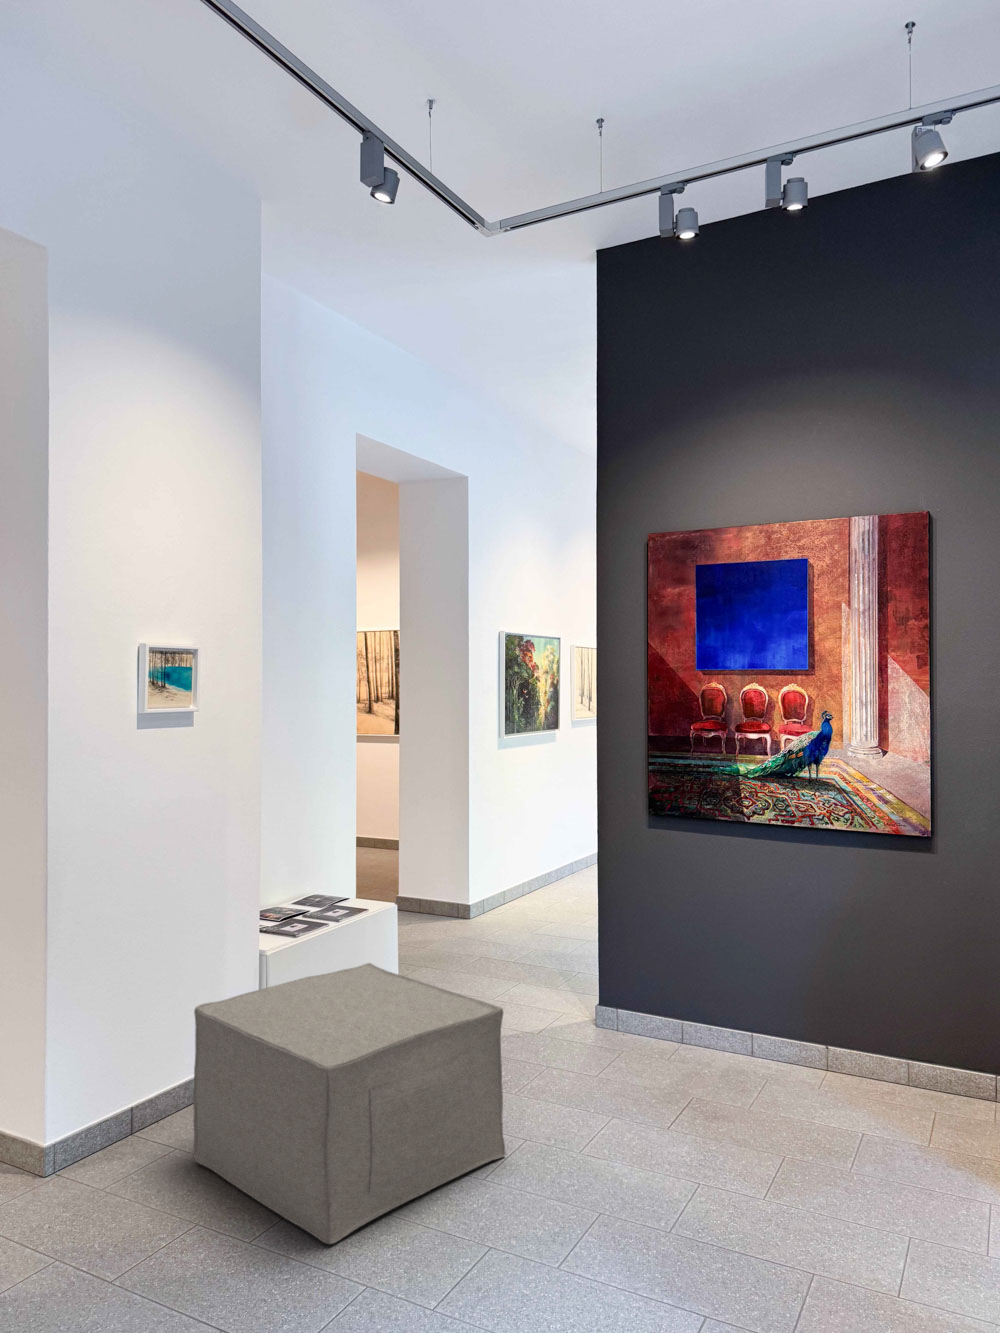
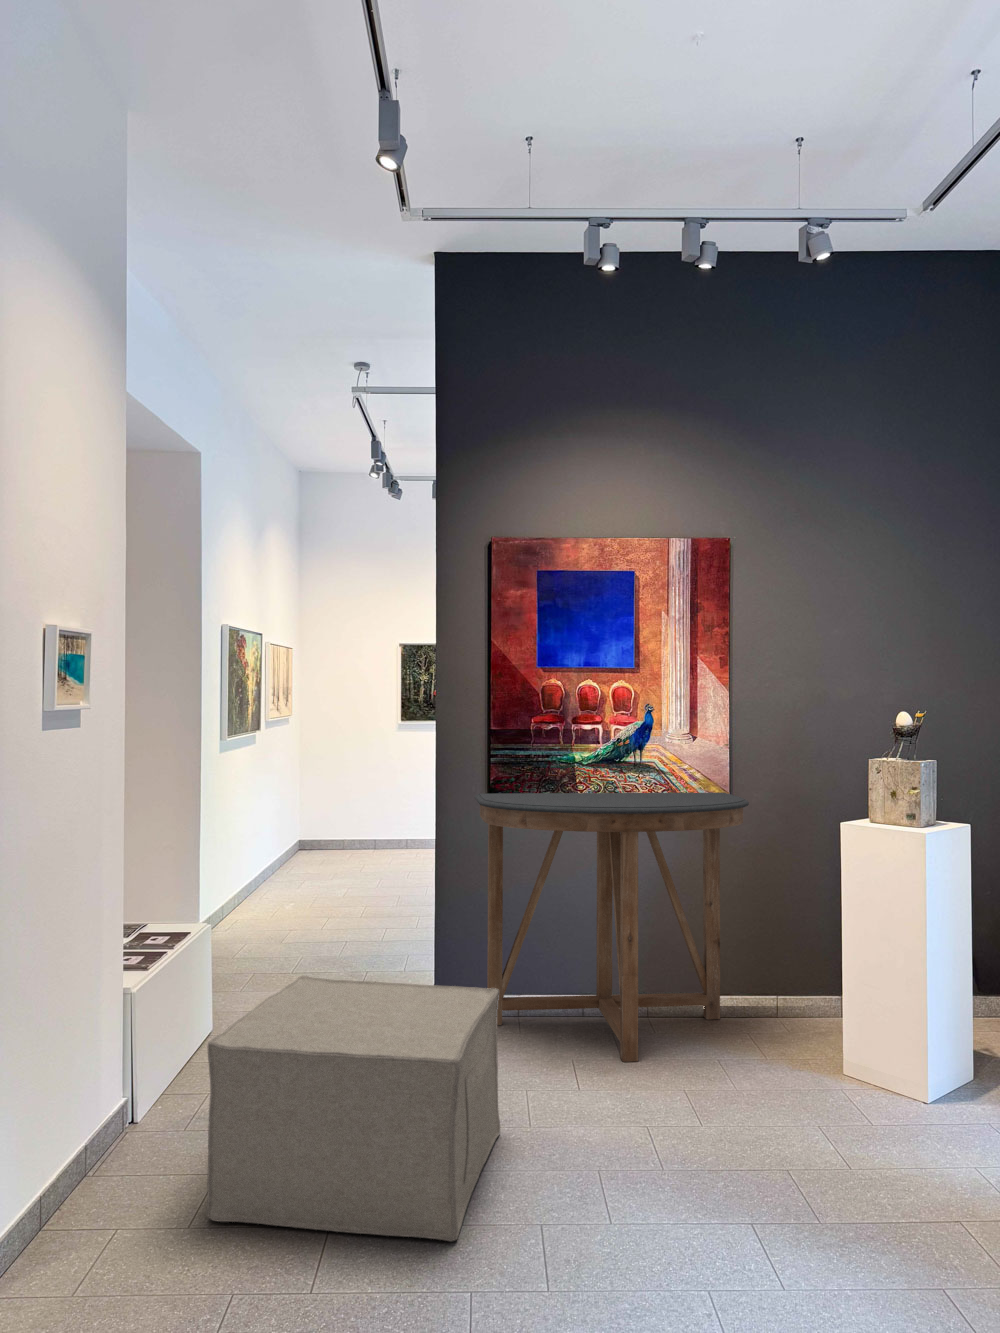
console table: none [608,803,929,1121] -> present [475,793,749,1062]

